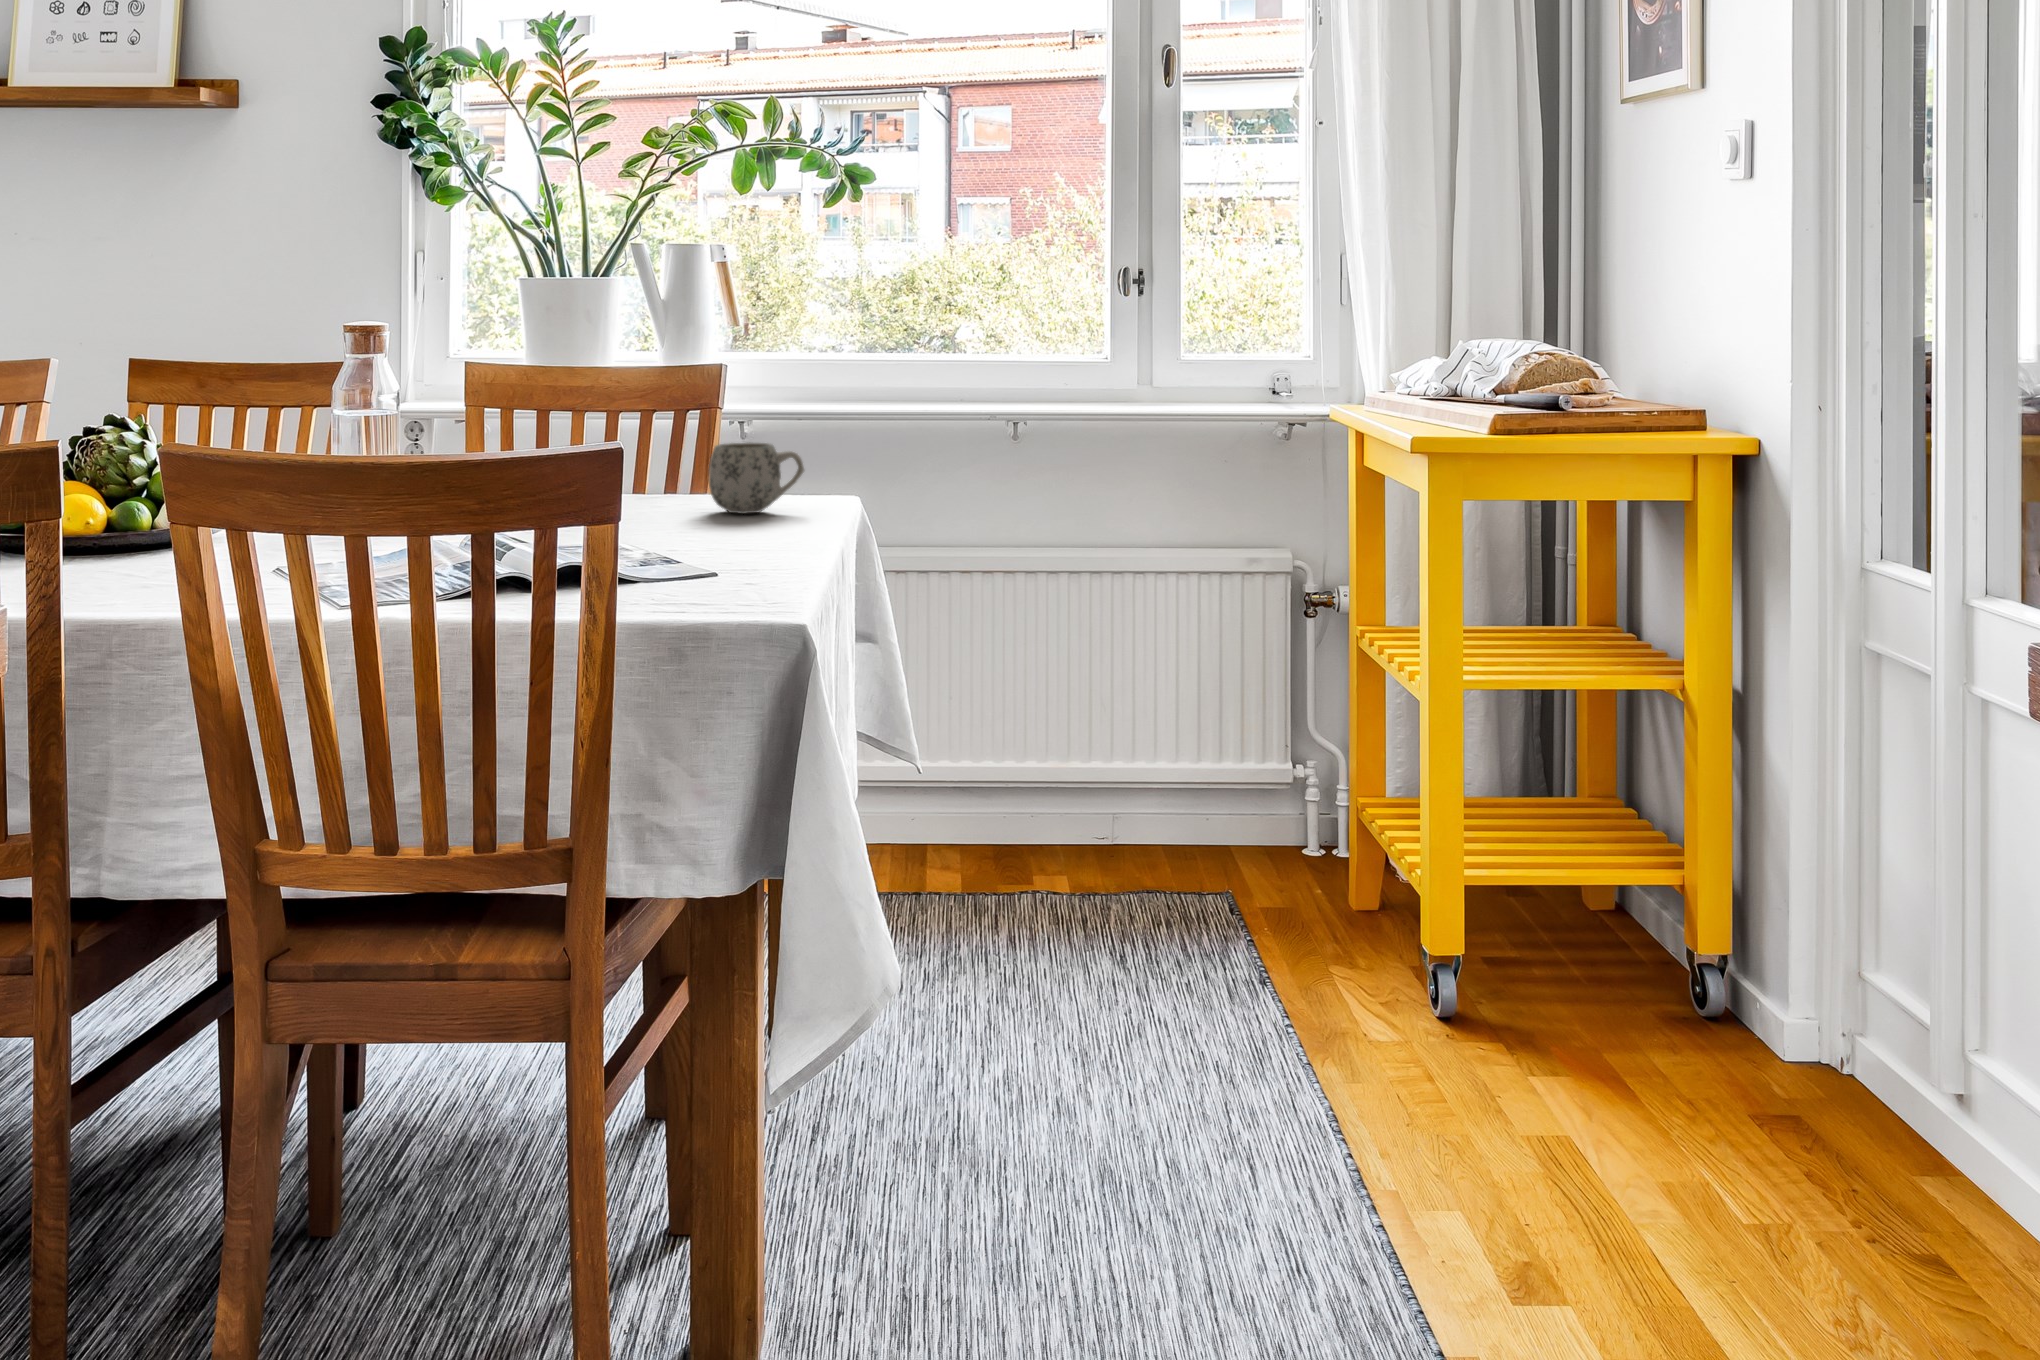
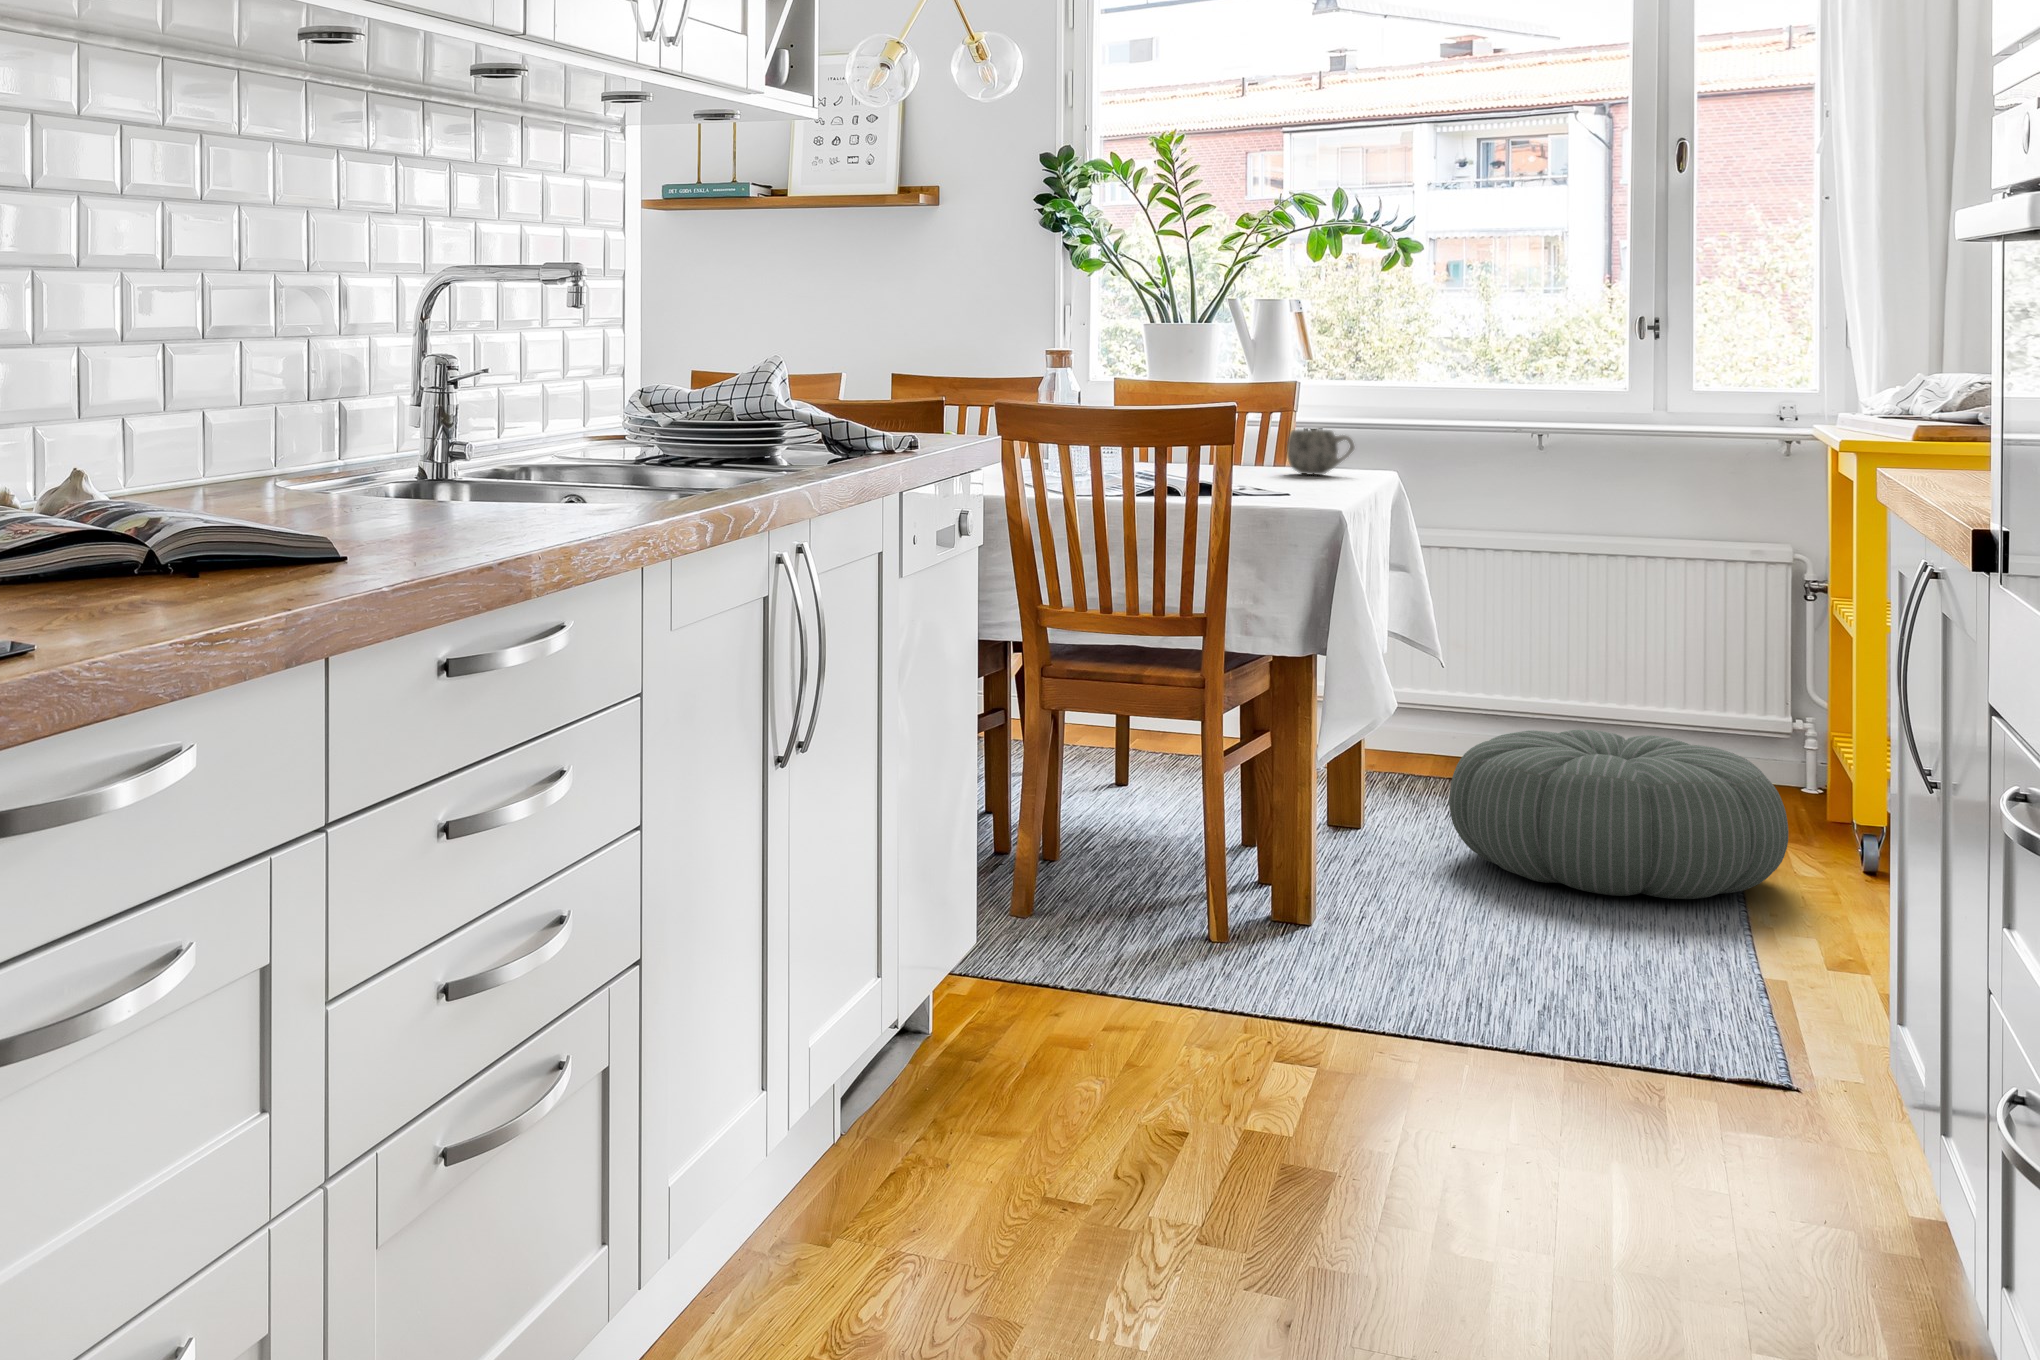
pouf: none [937,857,1378,1147] -> present [1449,730,1788,899]

